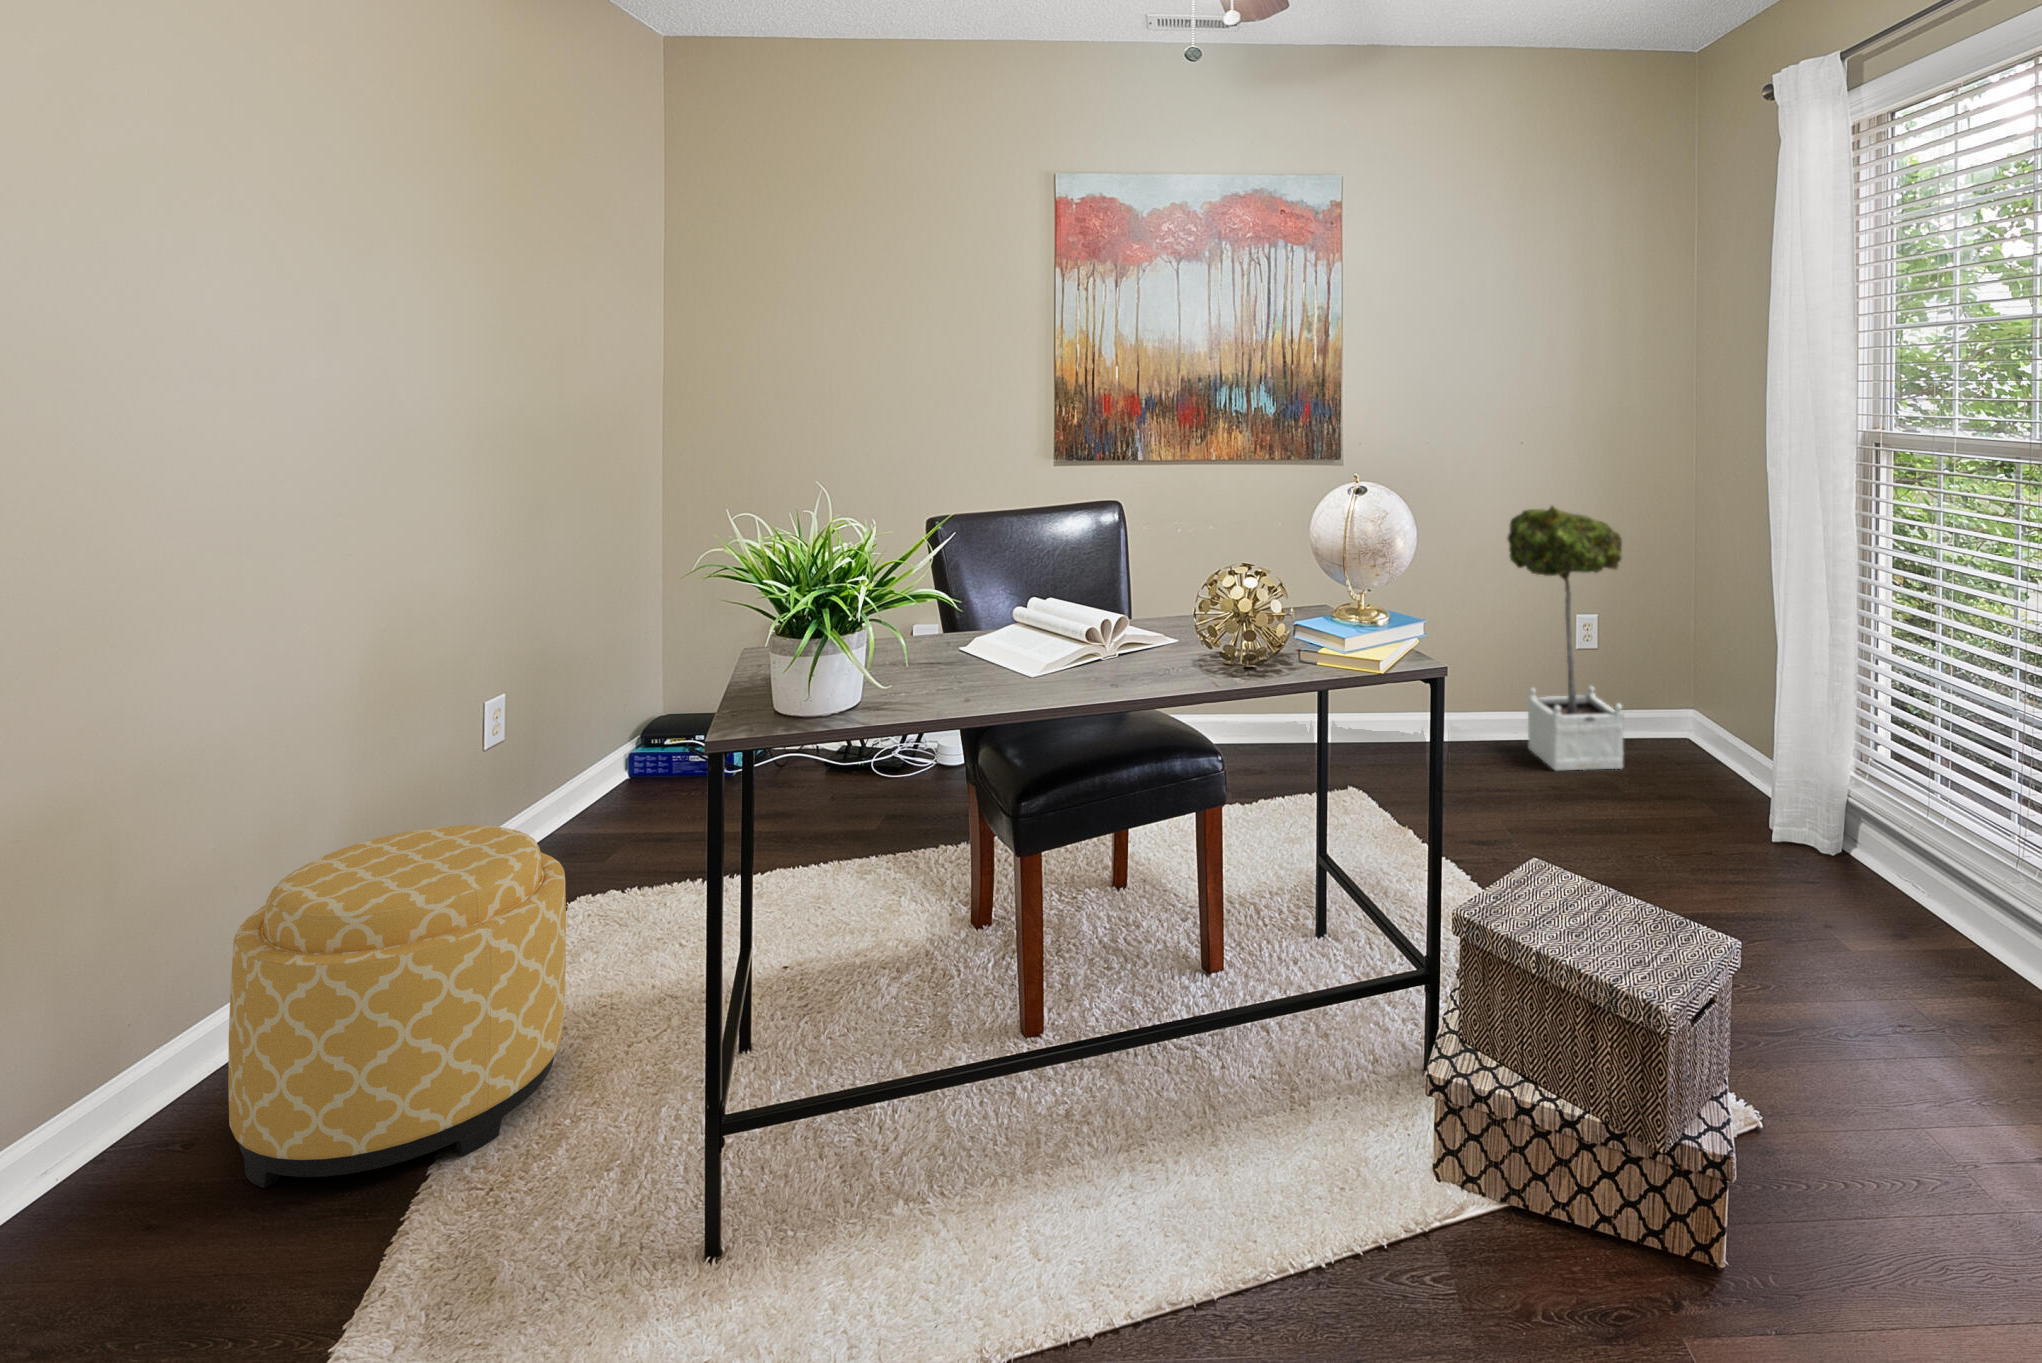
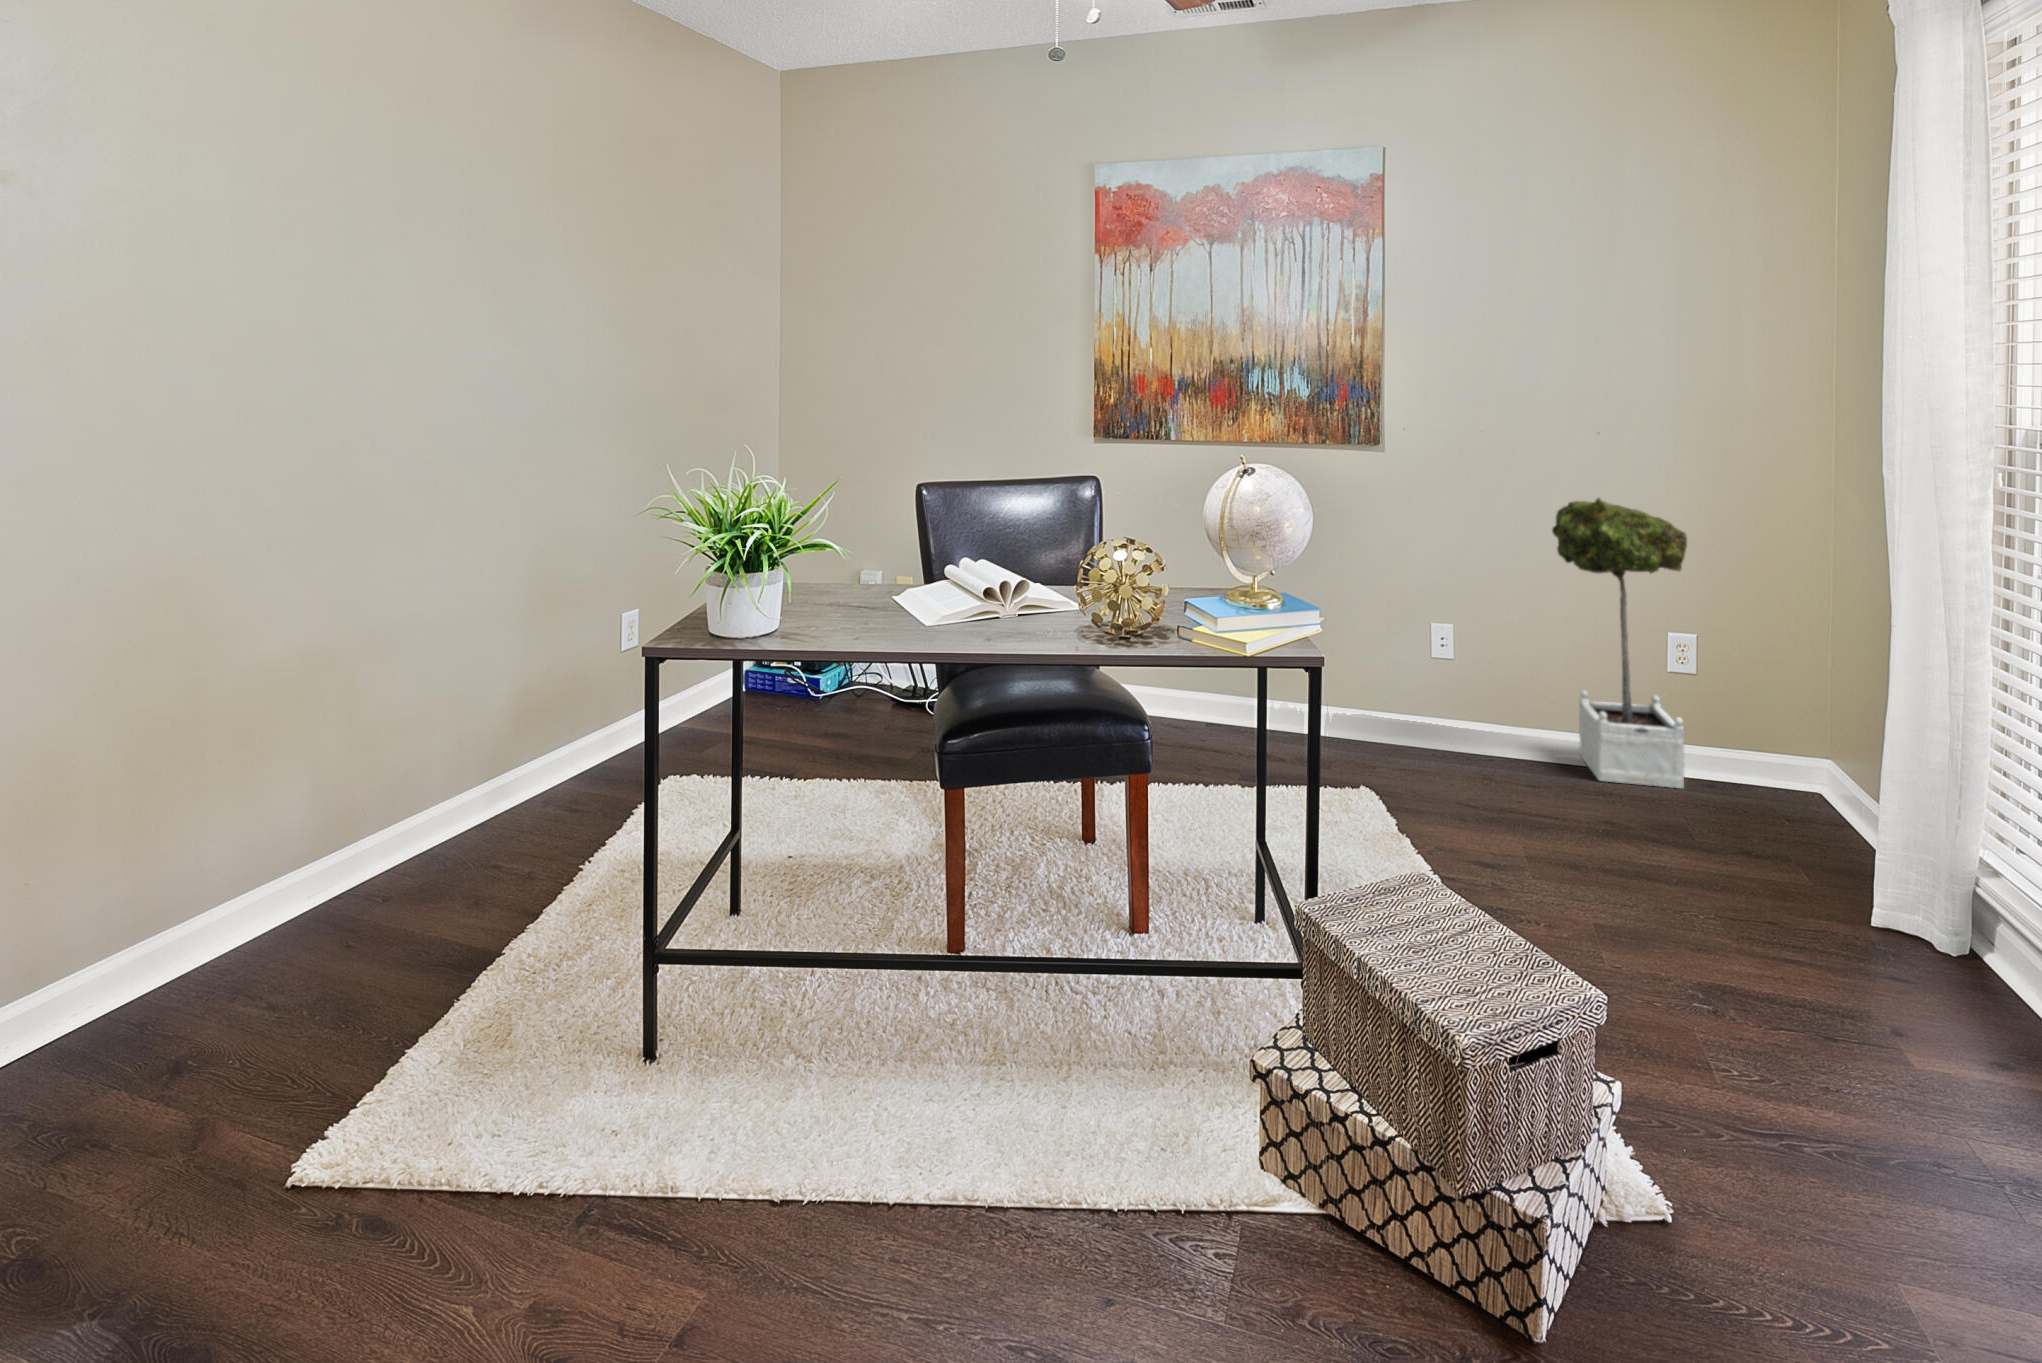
ottoman: present [228,825,566,1188] -> none [376,705,609,957]

